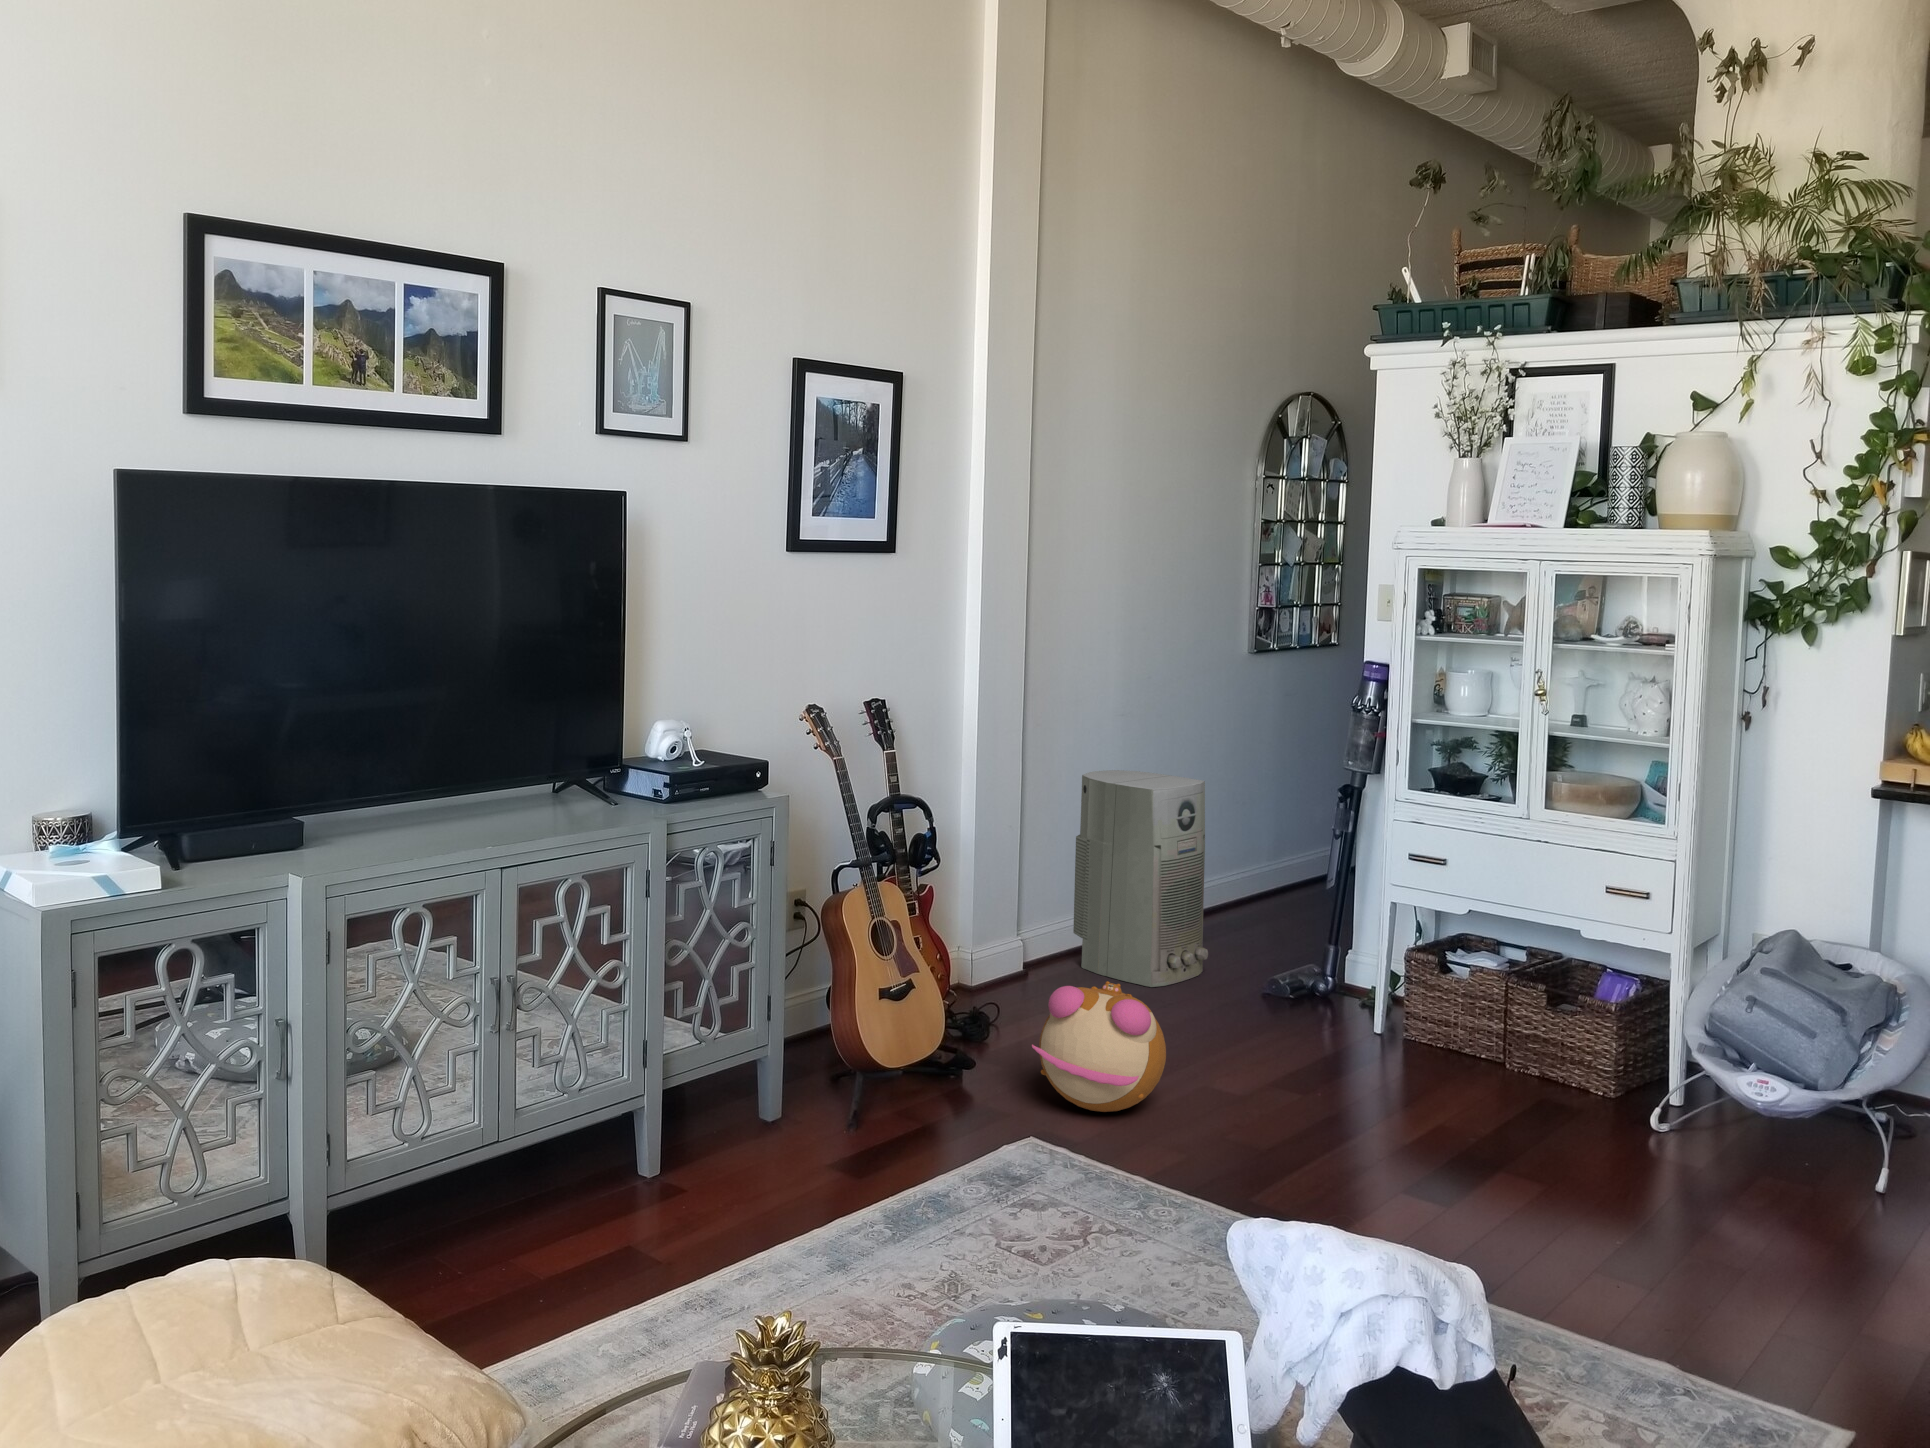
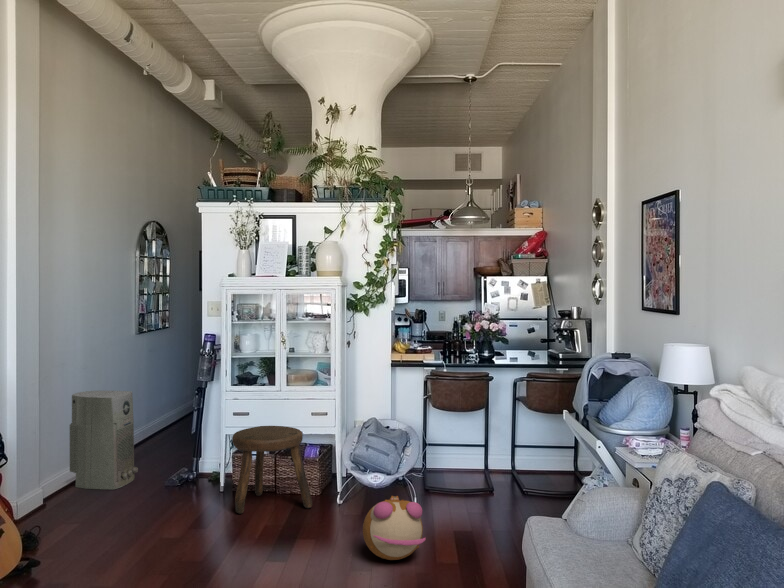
stool: none [1379,899,1578,1123] -> present [232,426,312,514]
plush toy: present [1032,981,1166,1112] -> present [363,496,426,560]

